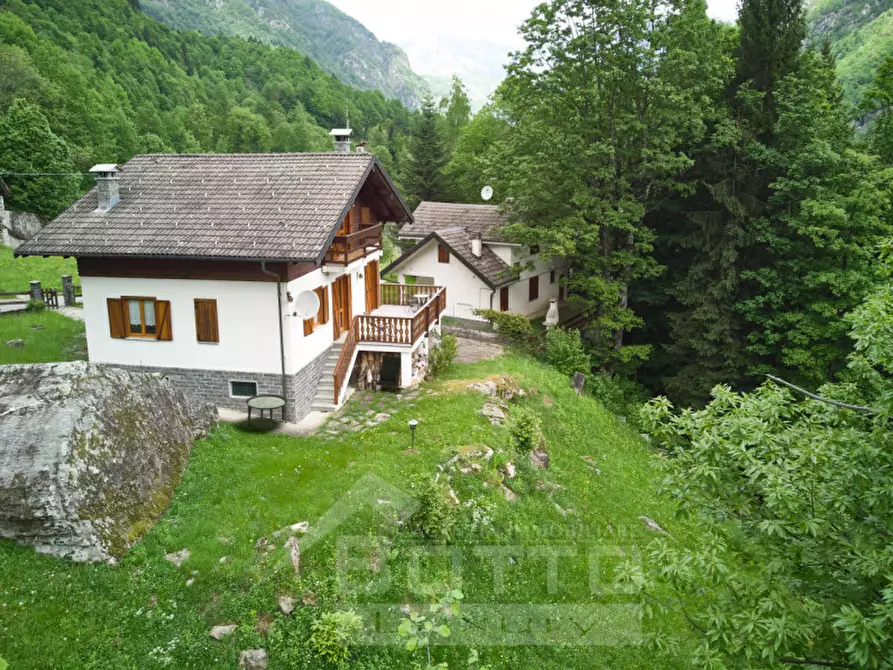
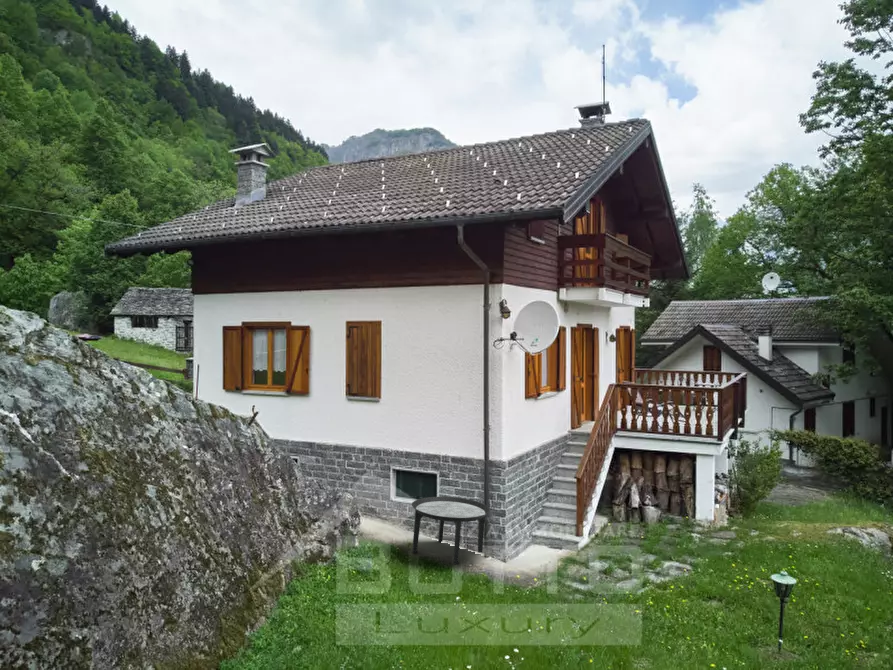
lounge chair: present [375,355,401,394] -> none [647,458,697,532]

